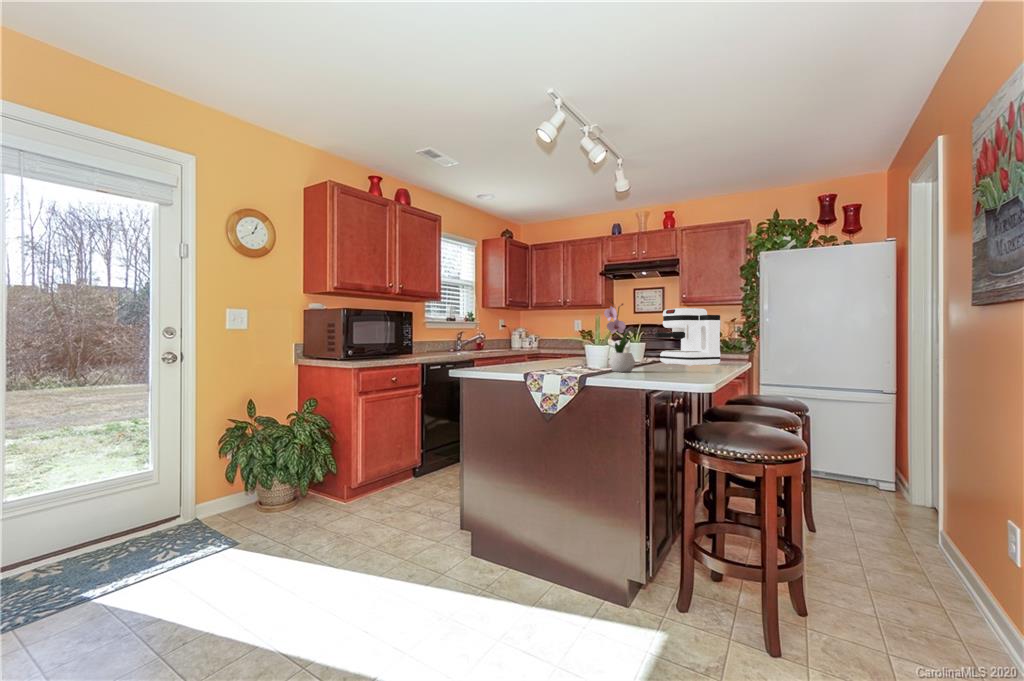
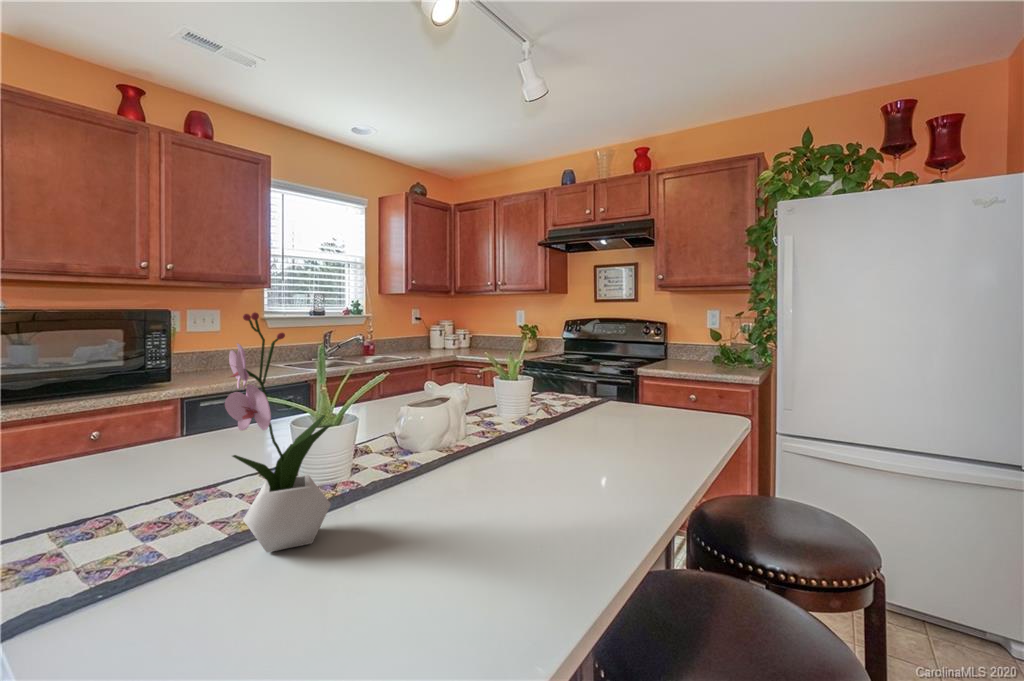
coffee maker: present [655,308,720,366] -> none [507,320,655,461]

